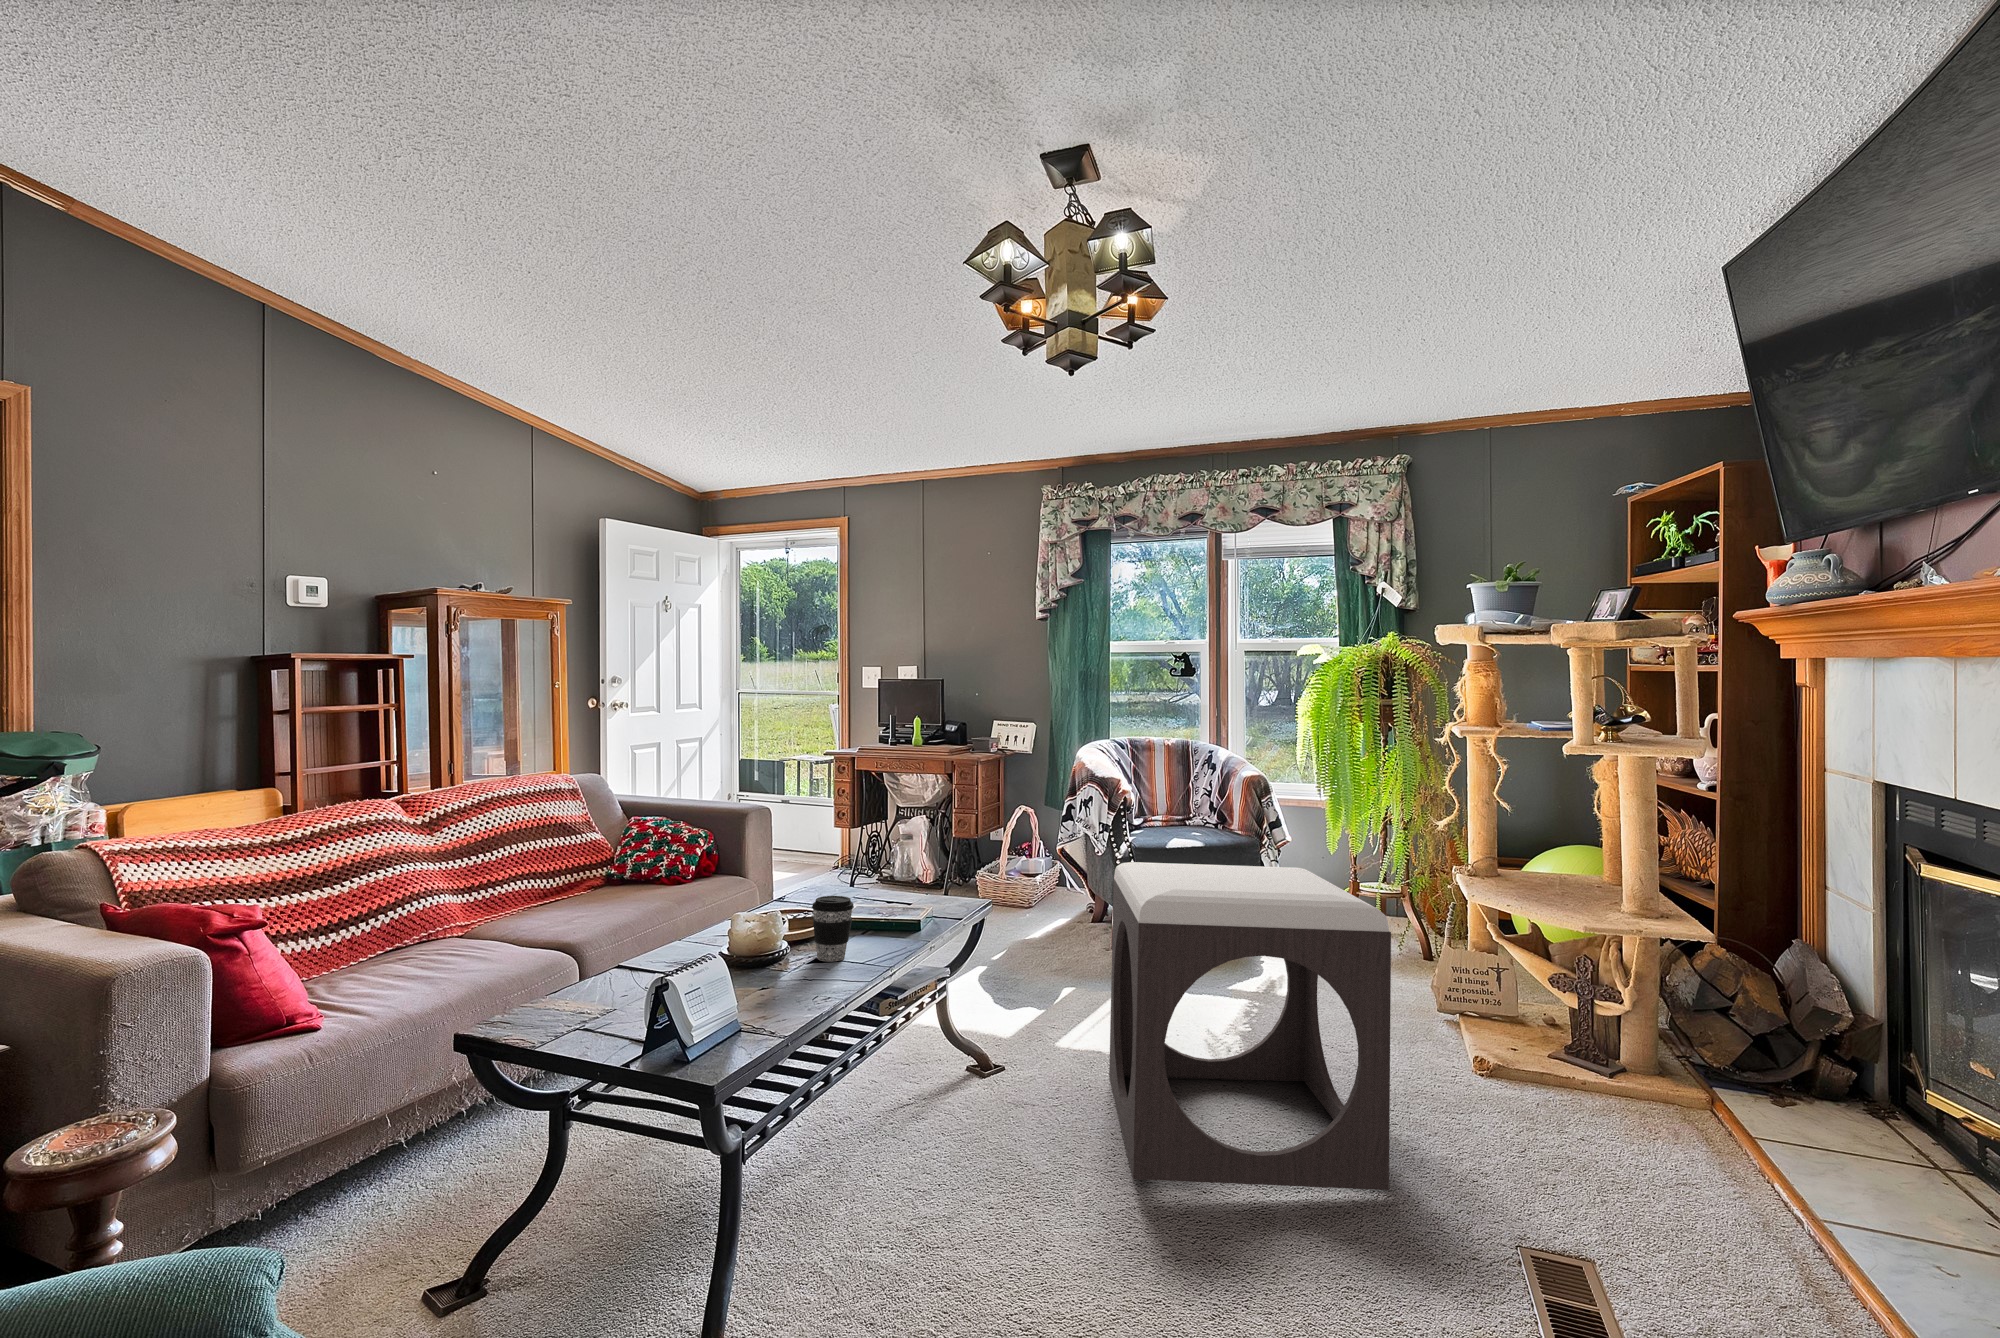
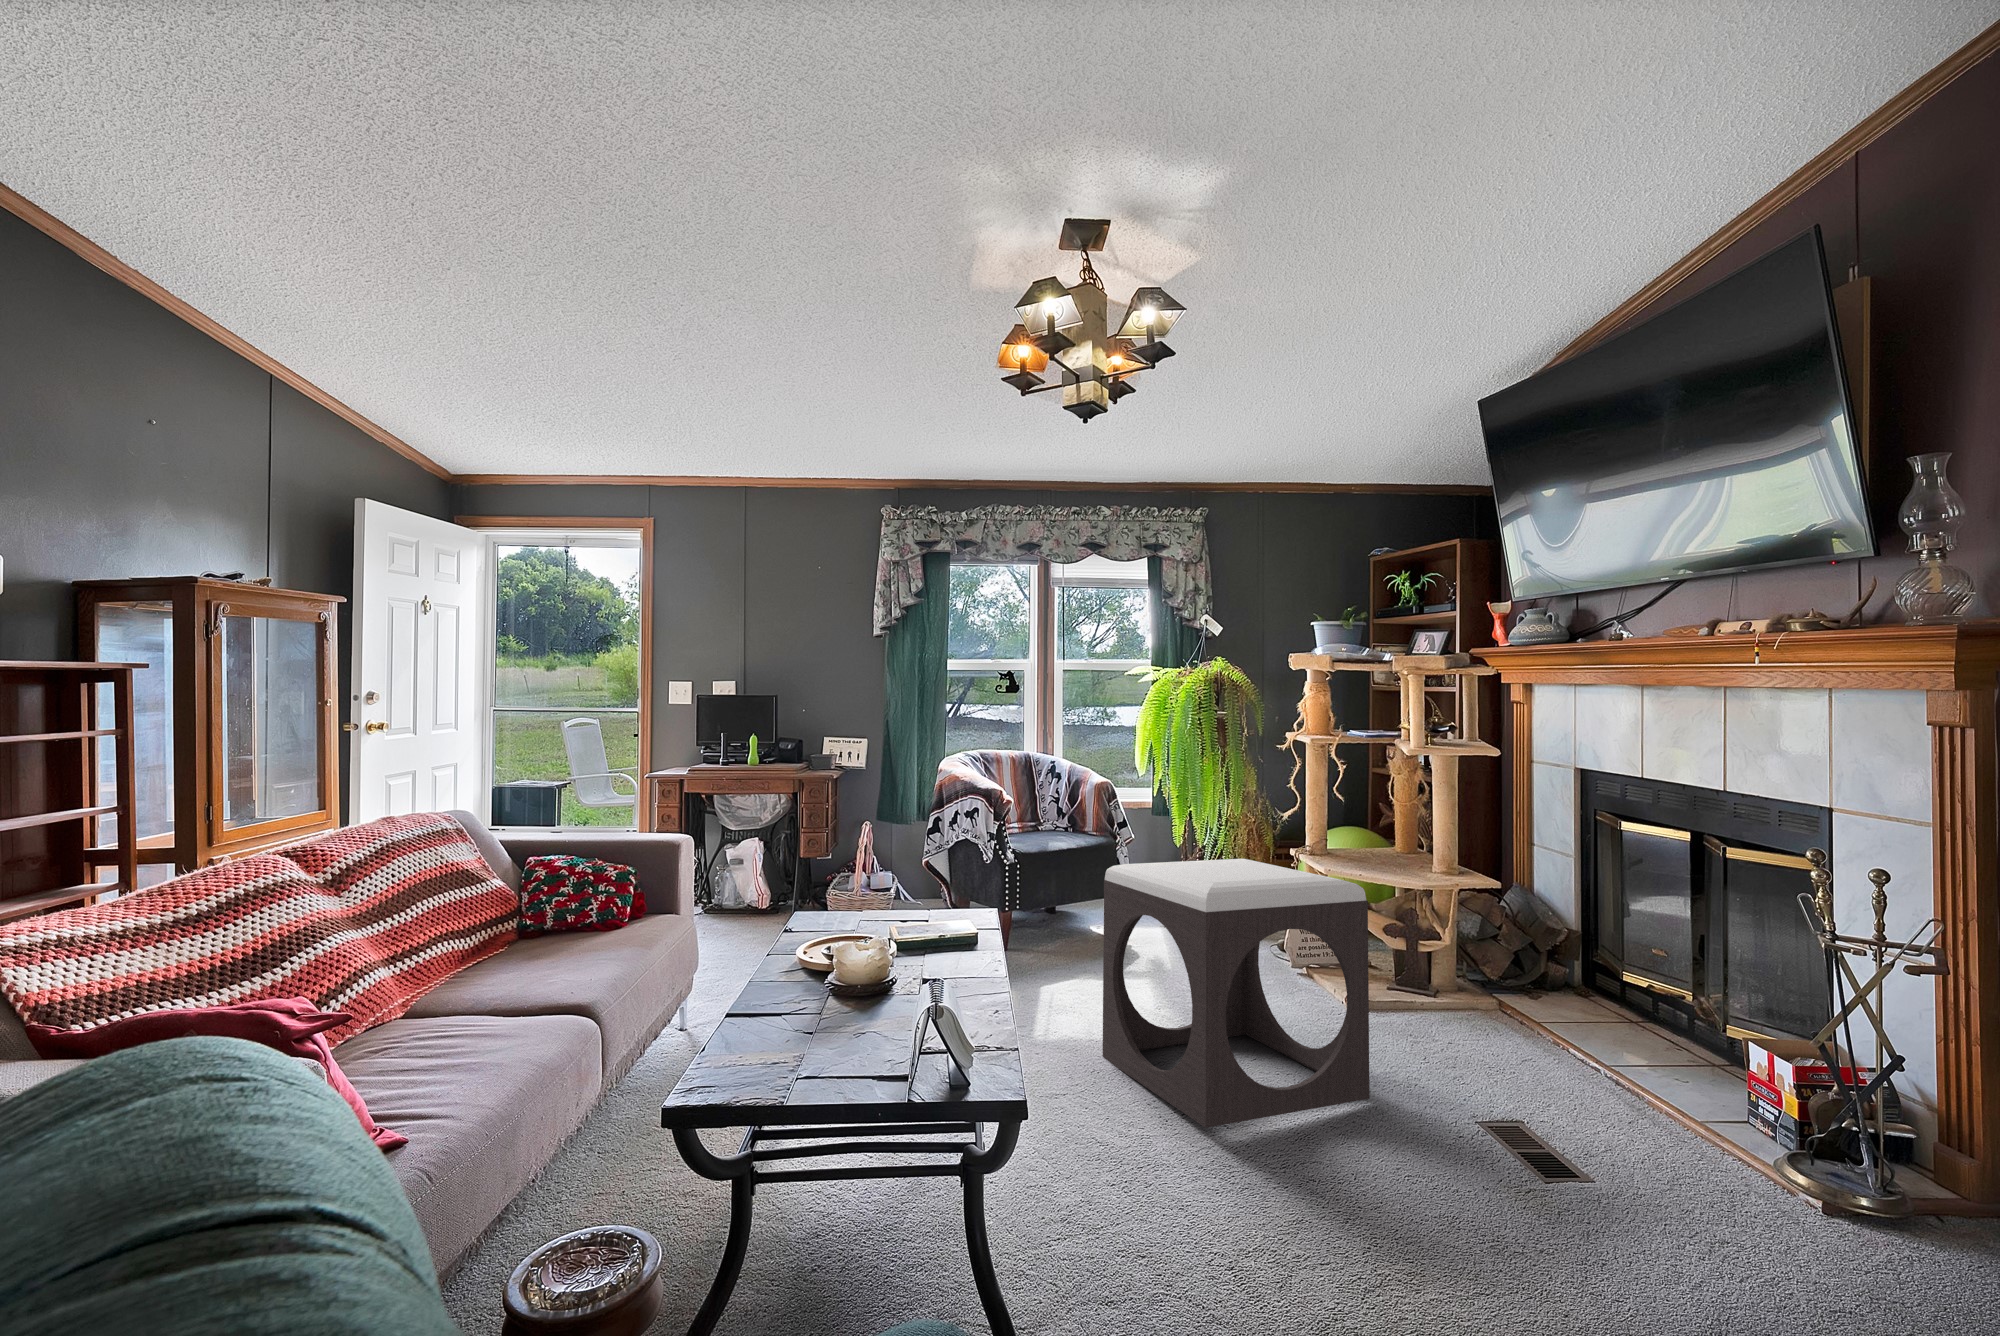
coffee cup: present [812,896,854,961] -> none [935,915,974,977]

